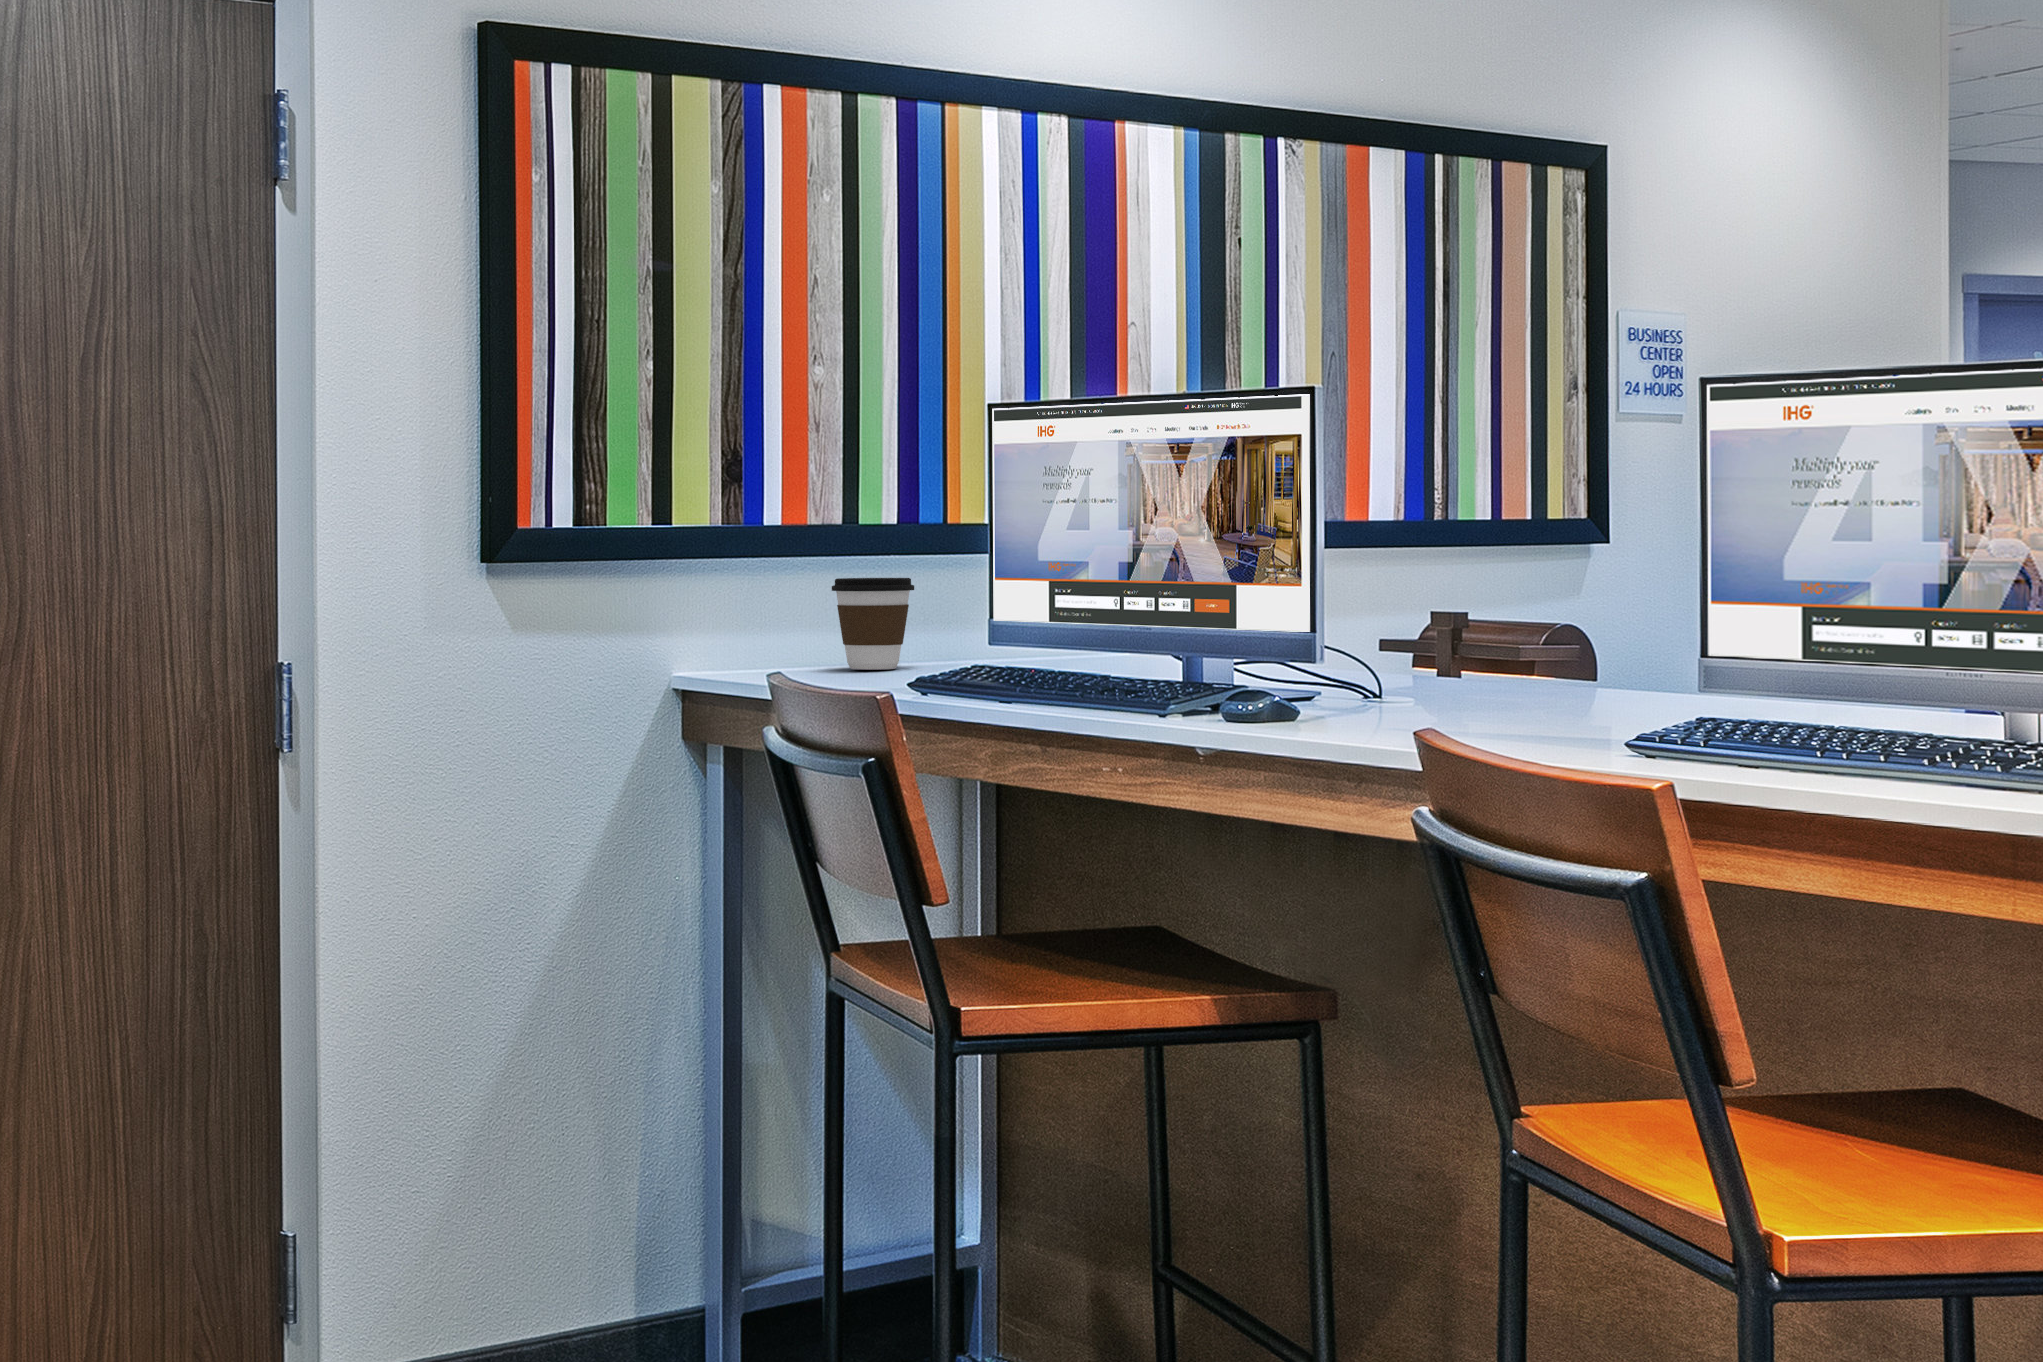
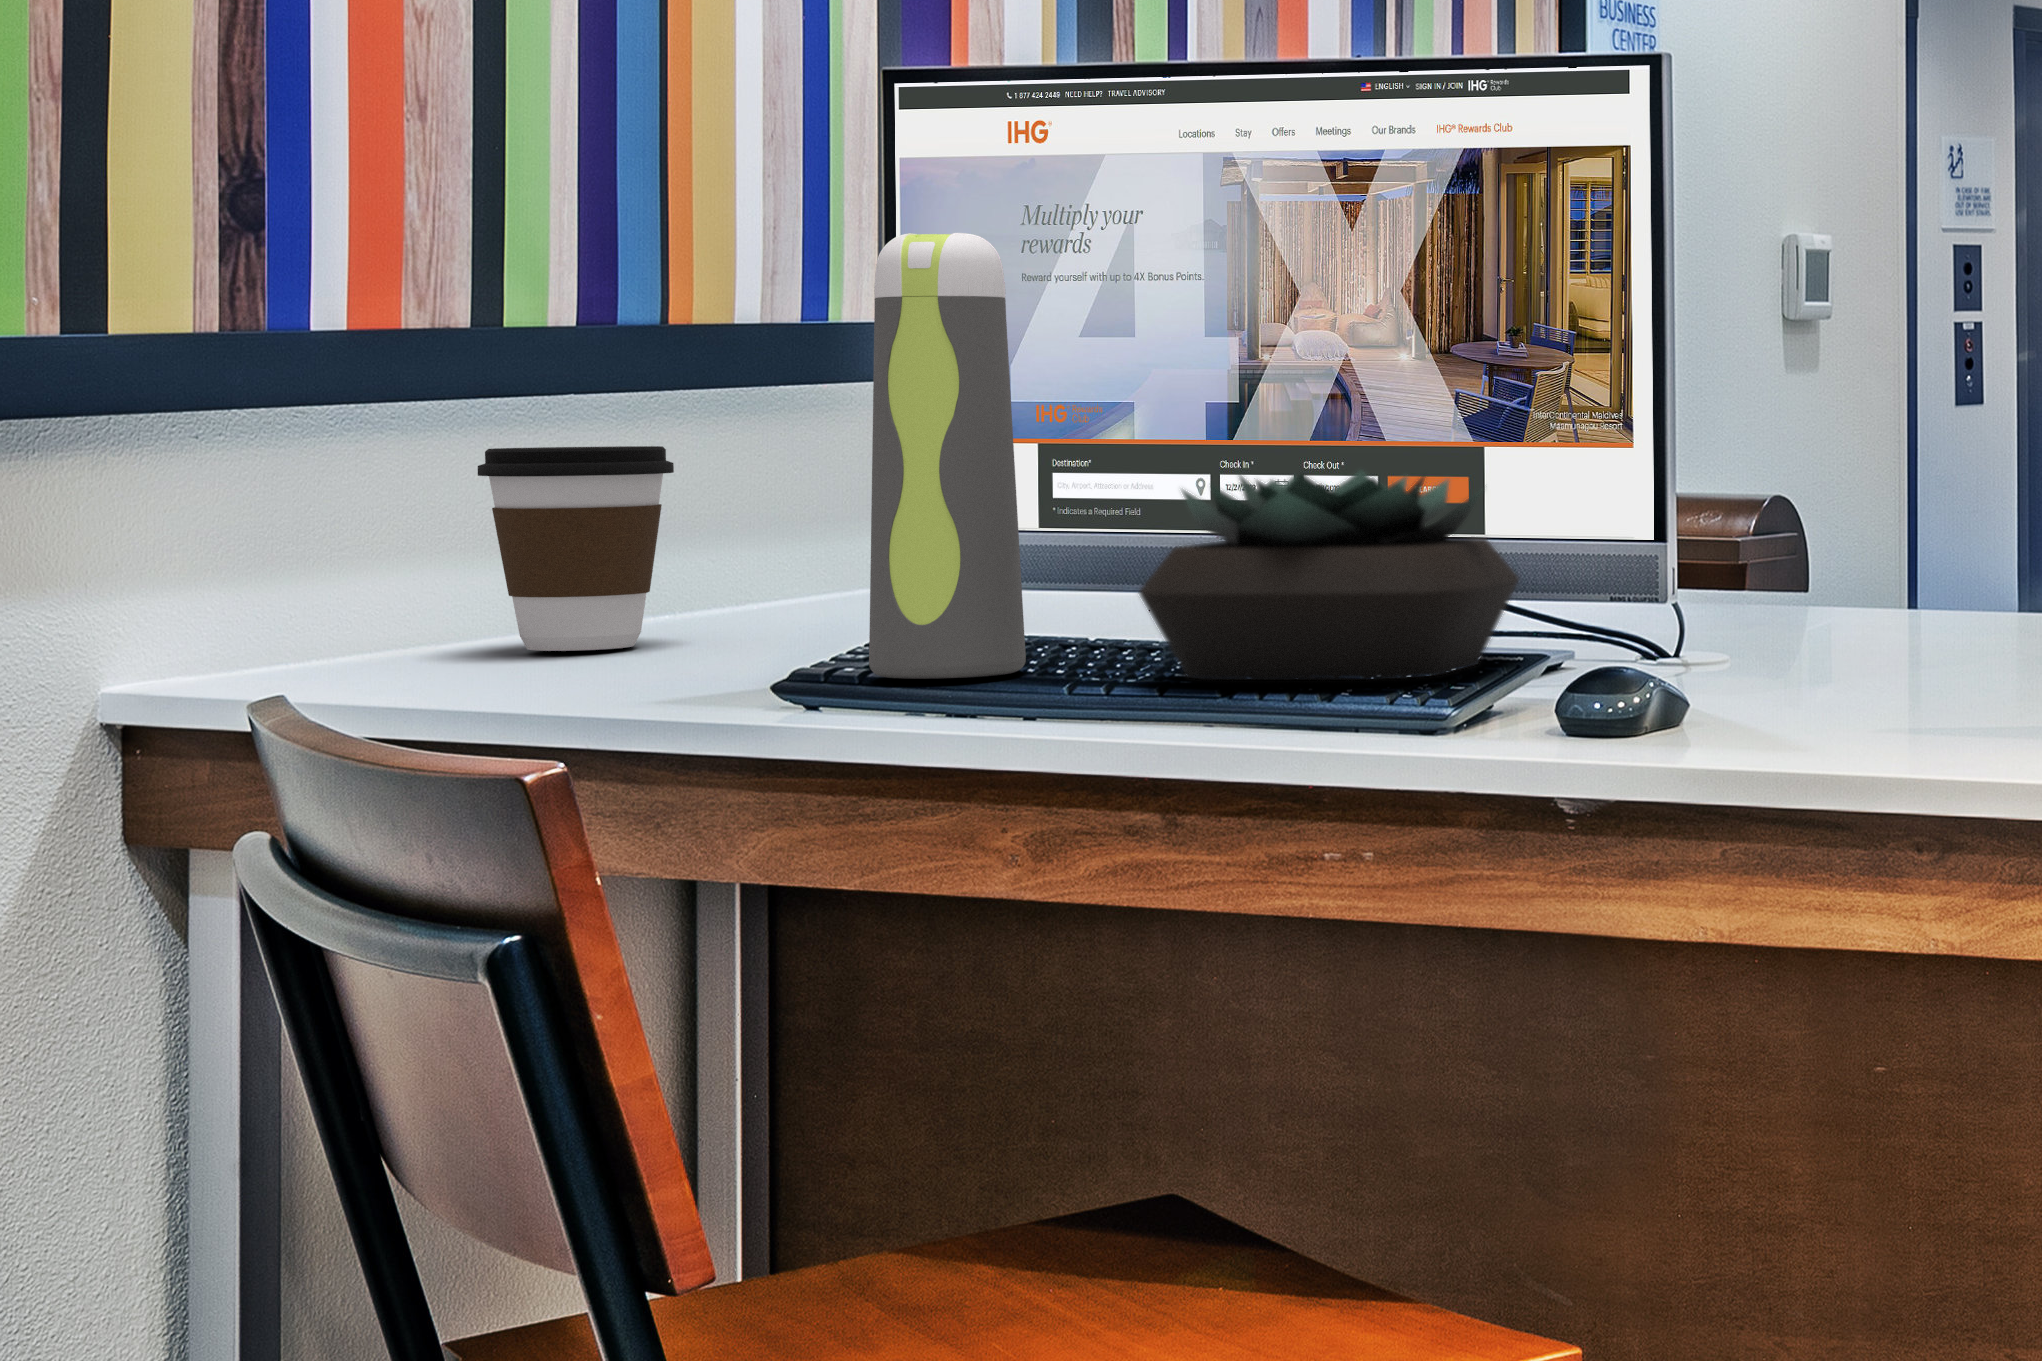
water bottle: none [942,484,1011,685] -> present [869,233,1026,679]
succulent plant: none [1032,594,1229,693] -> present [1139,470,1519,680]

